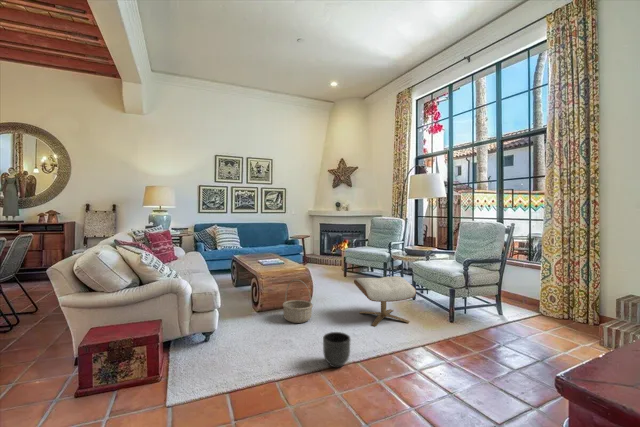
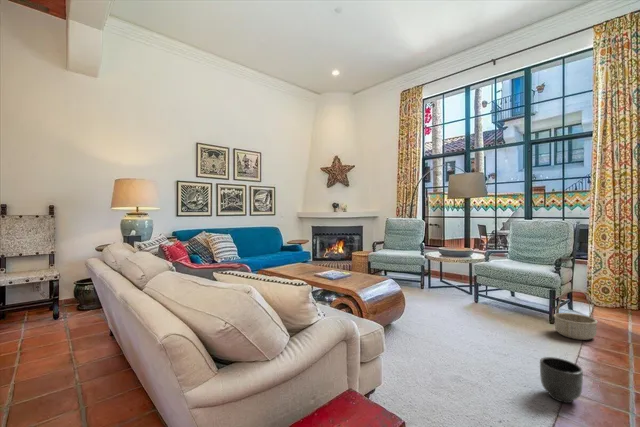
ottoman: present [354,276,416,326] -> none [459,281,528,340]
basket: present [283,279,313,323] -> present [554,289,598,340]

